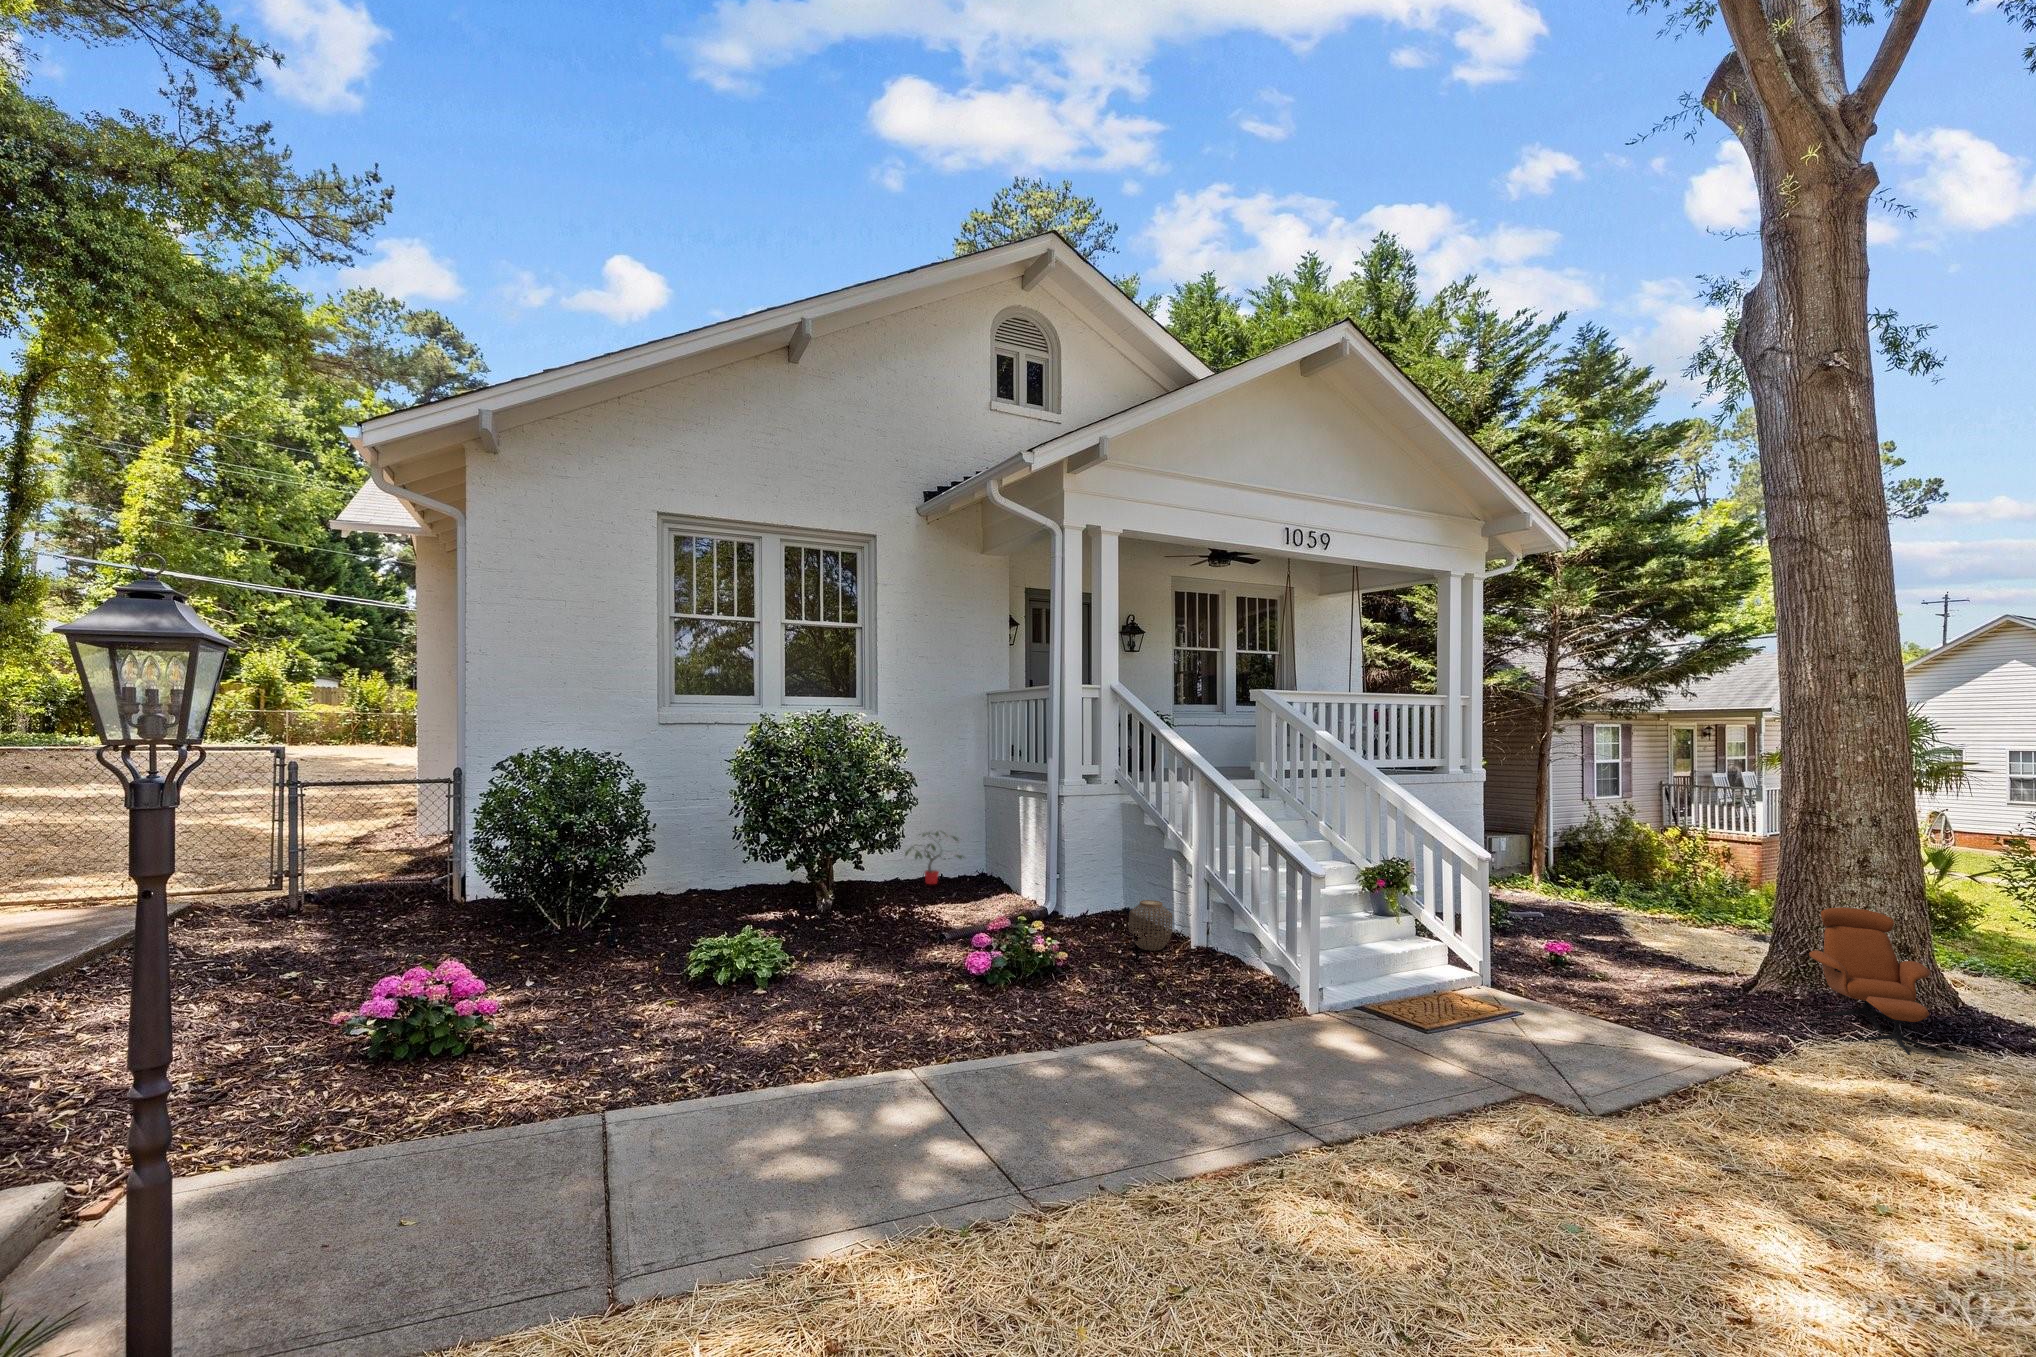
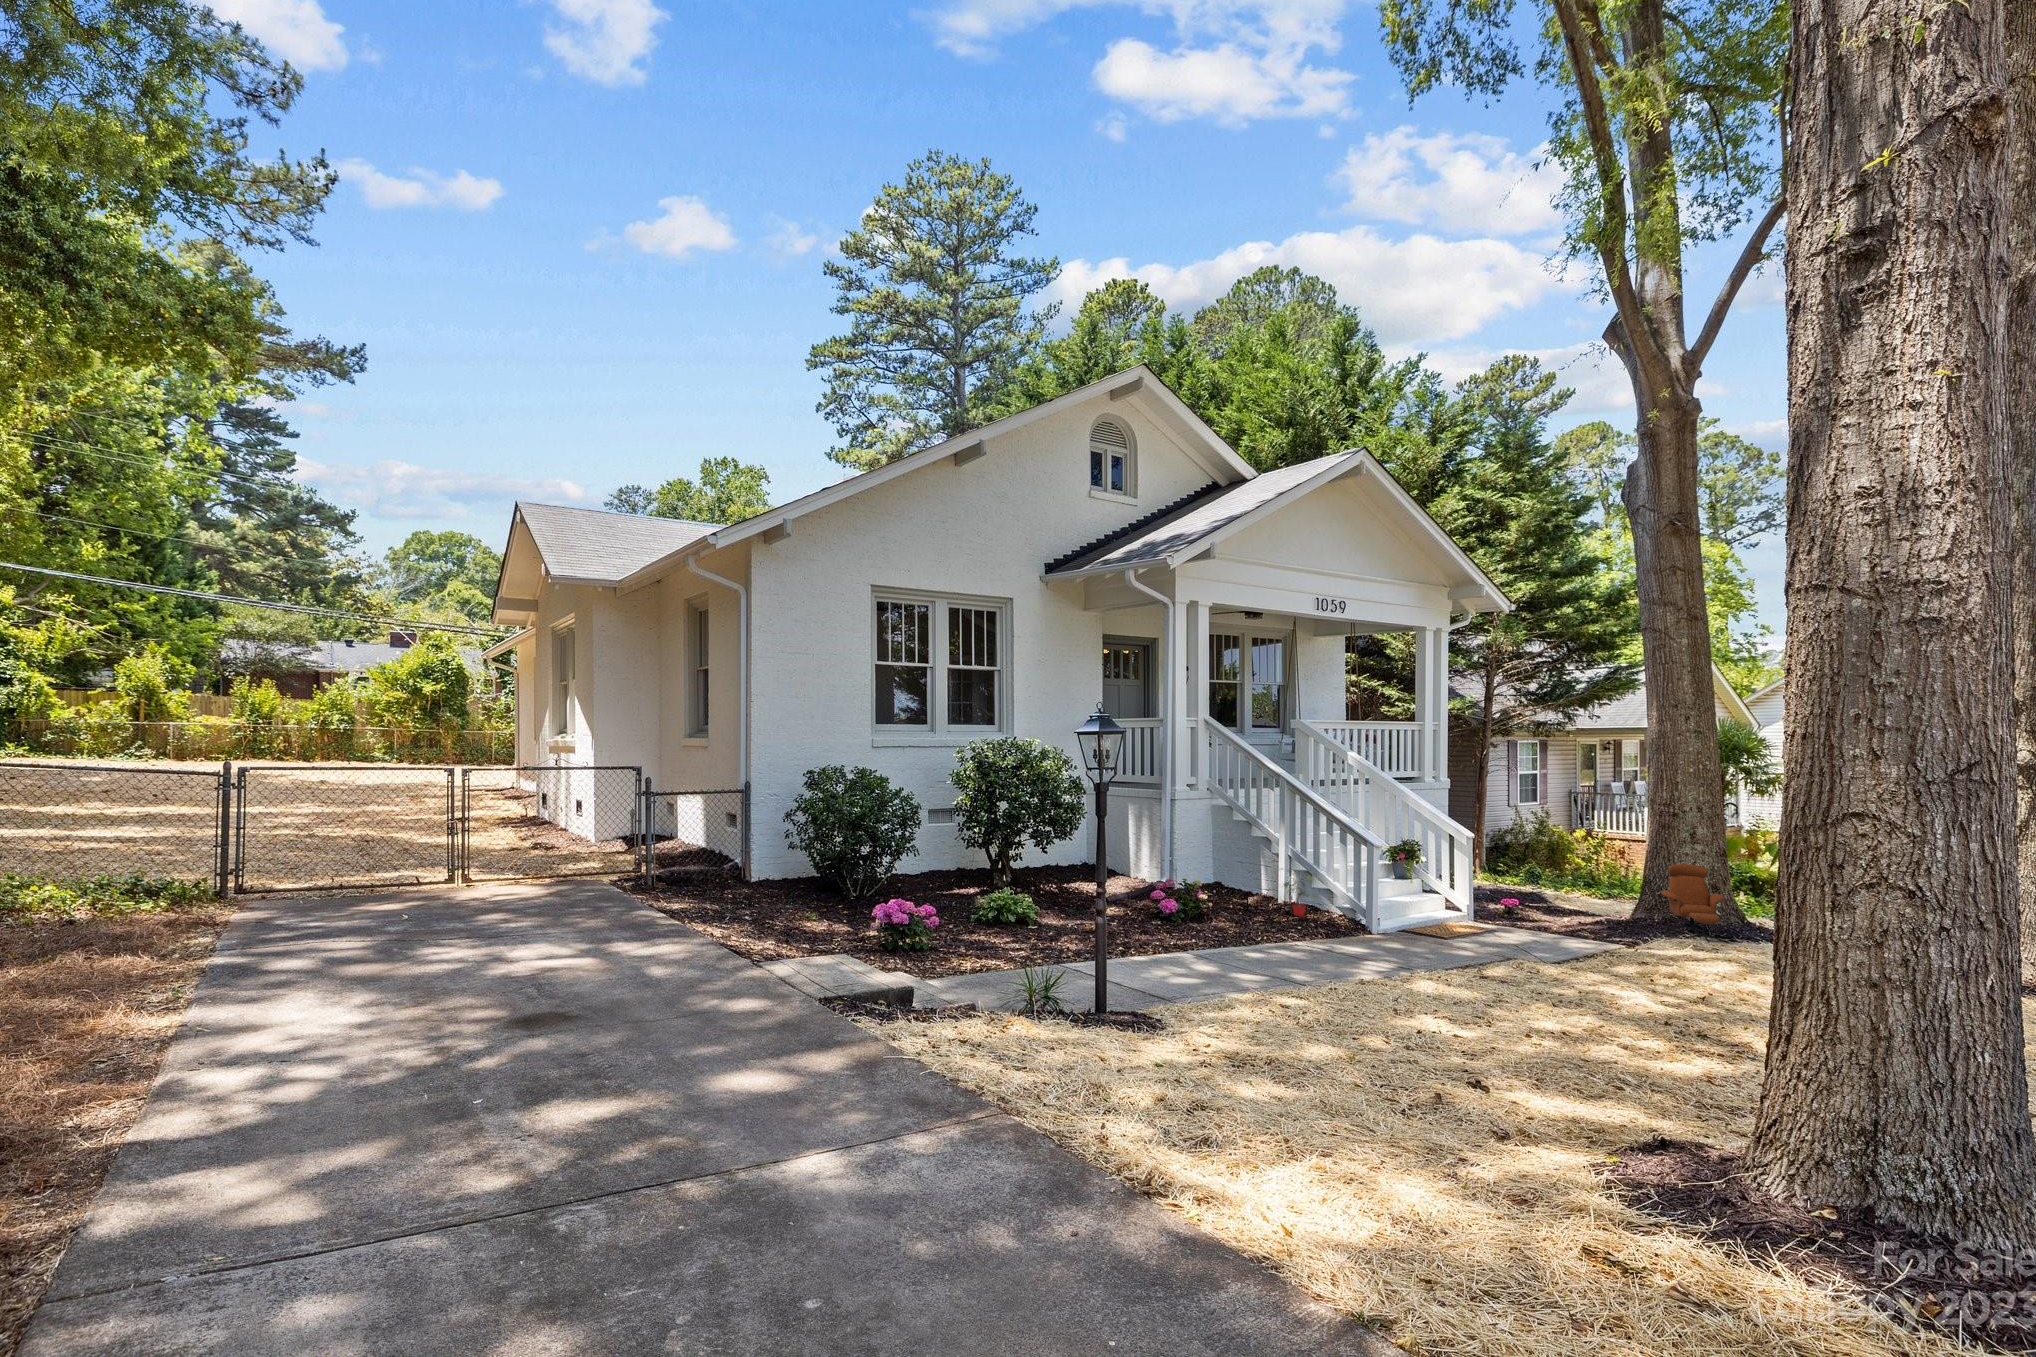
potted plant: present [905,832,964,884] -> present [1284,870,1325,916]
woven basket: present [1129,900,1172,950] -> none [1229,873,1260,907]

